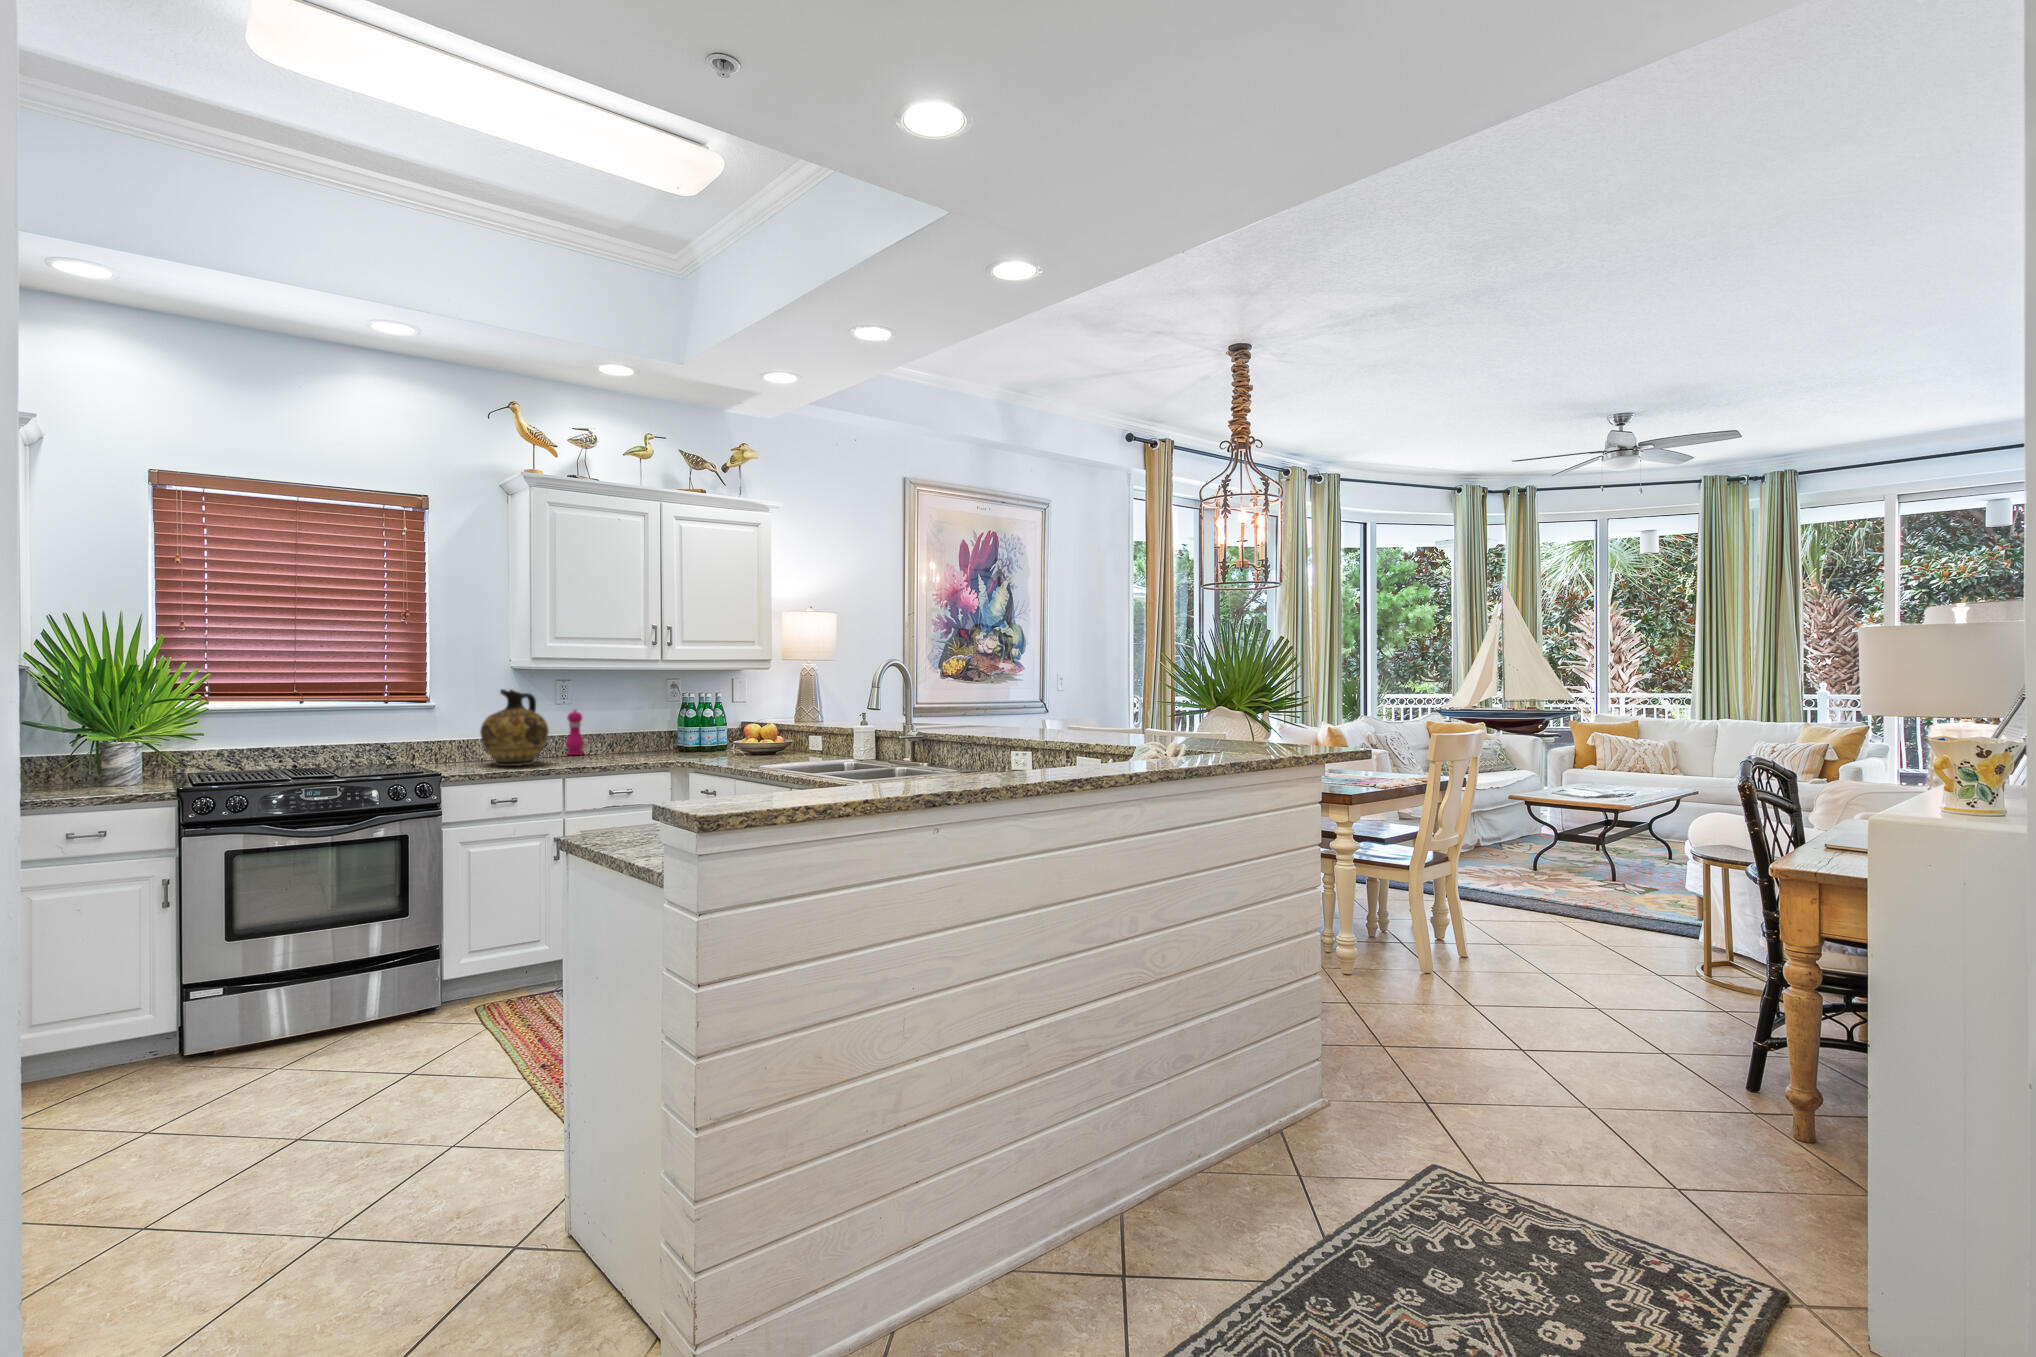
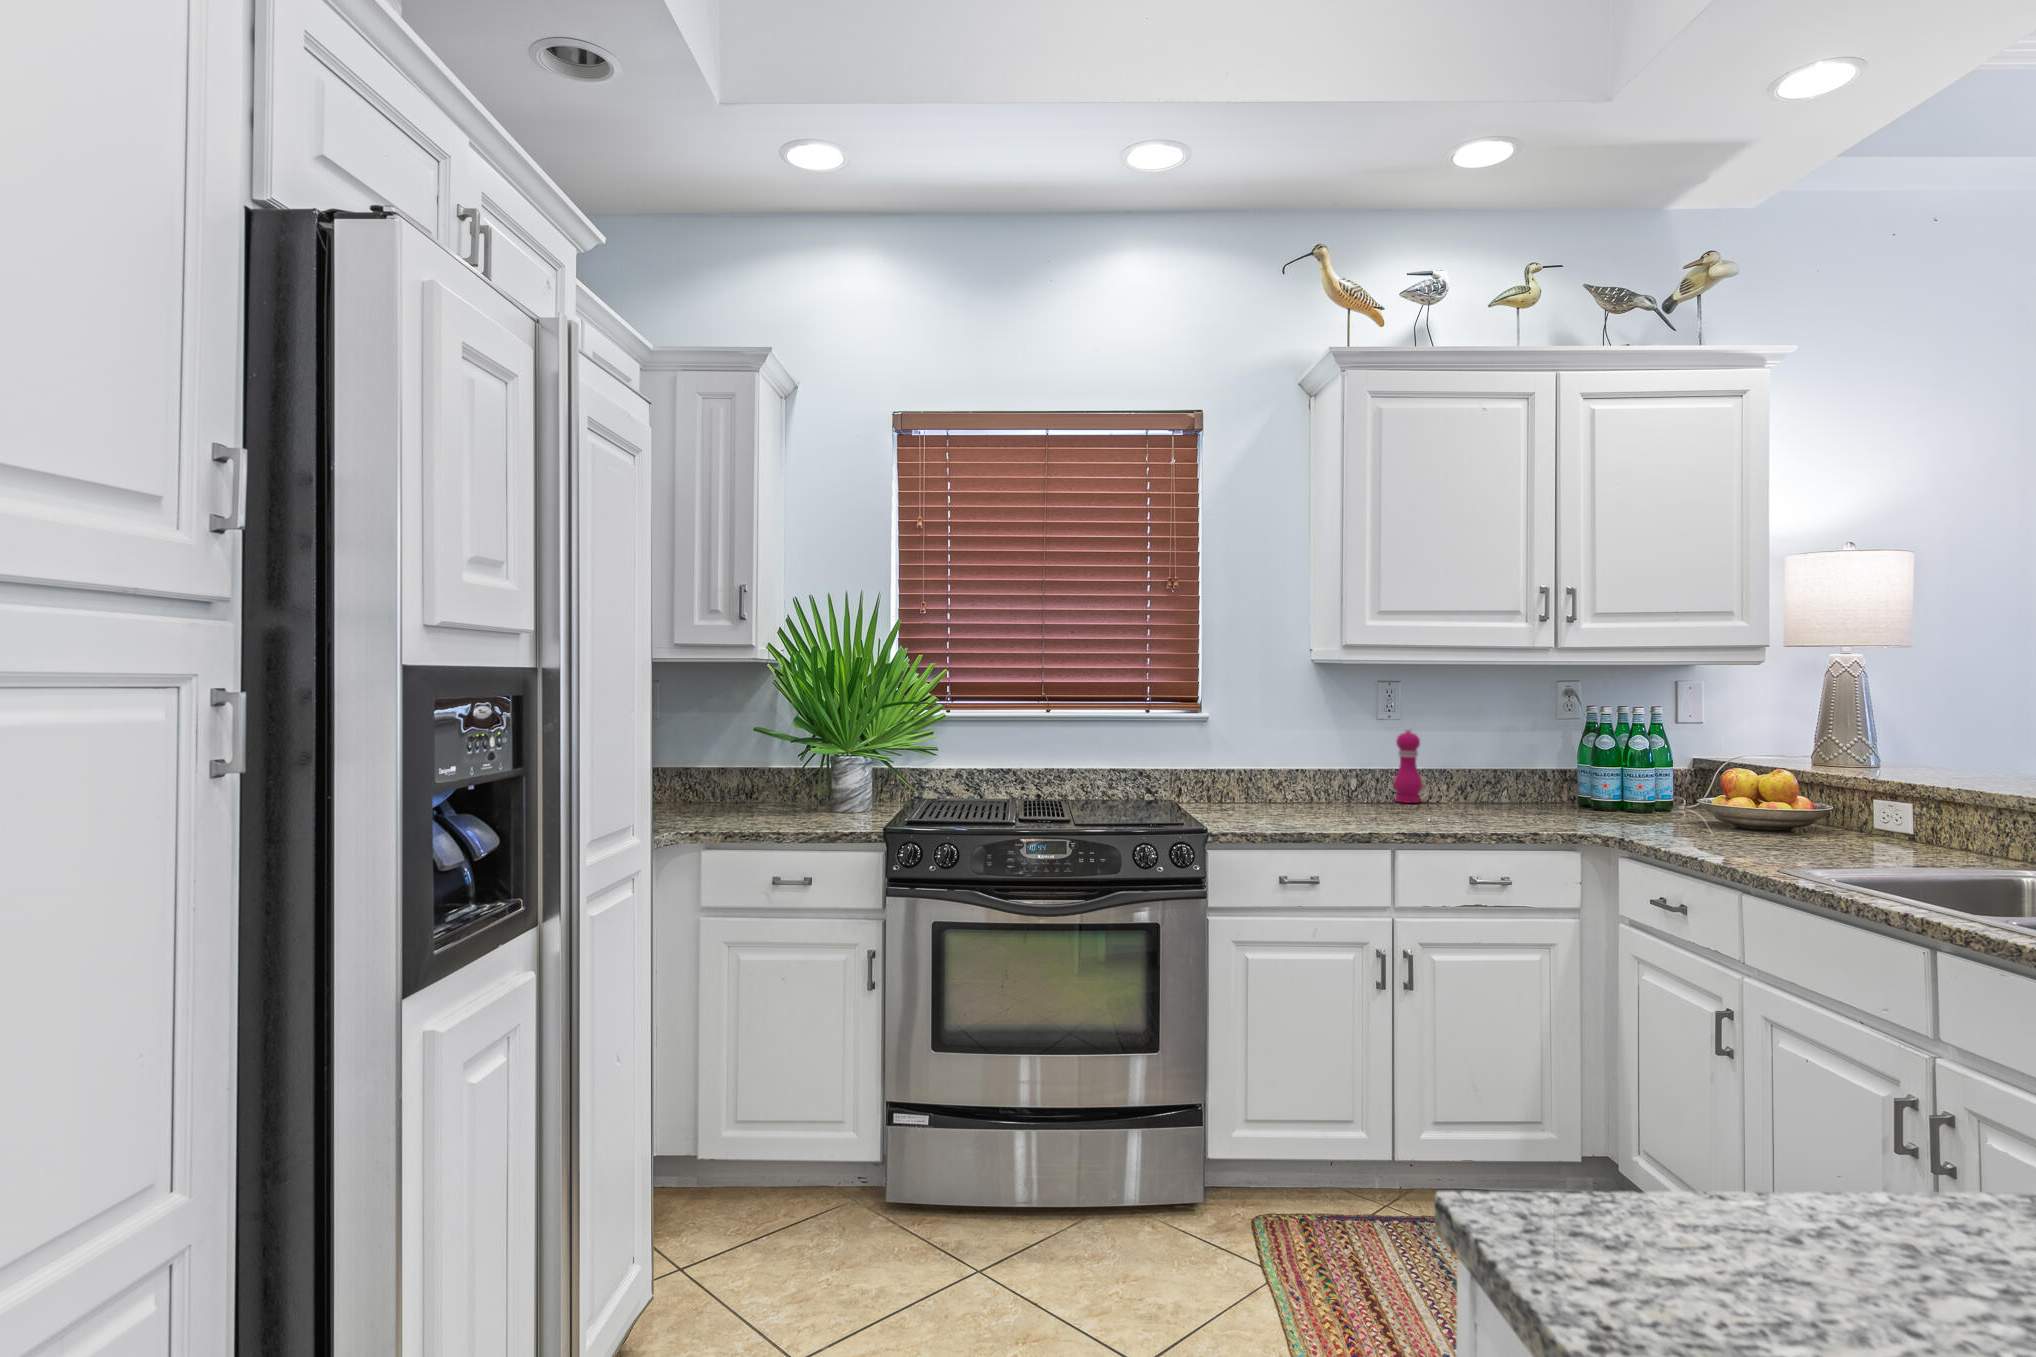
ceramic jug: present [480,689,549,766] -> none [1267,696,1369,820]

